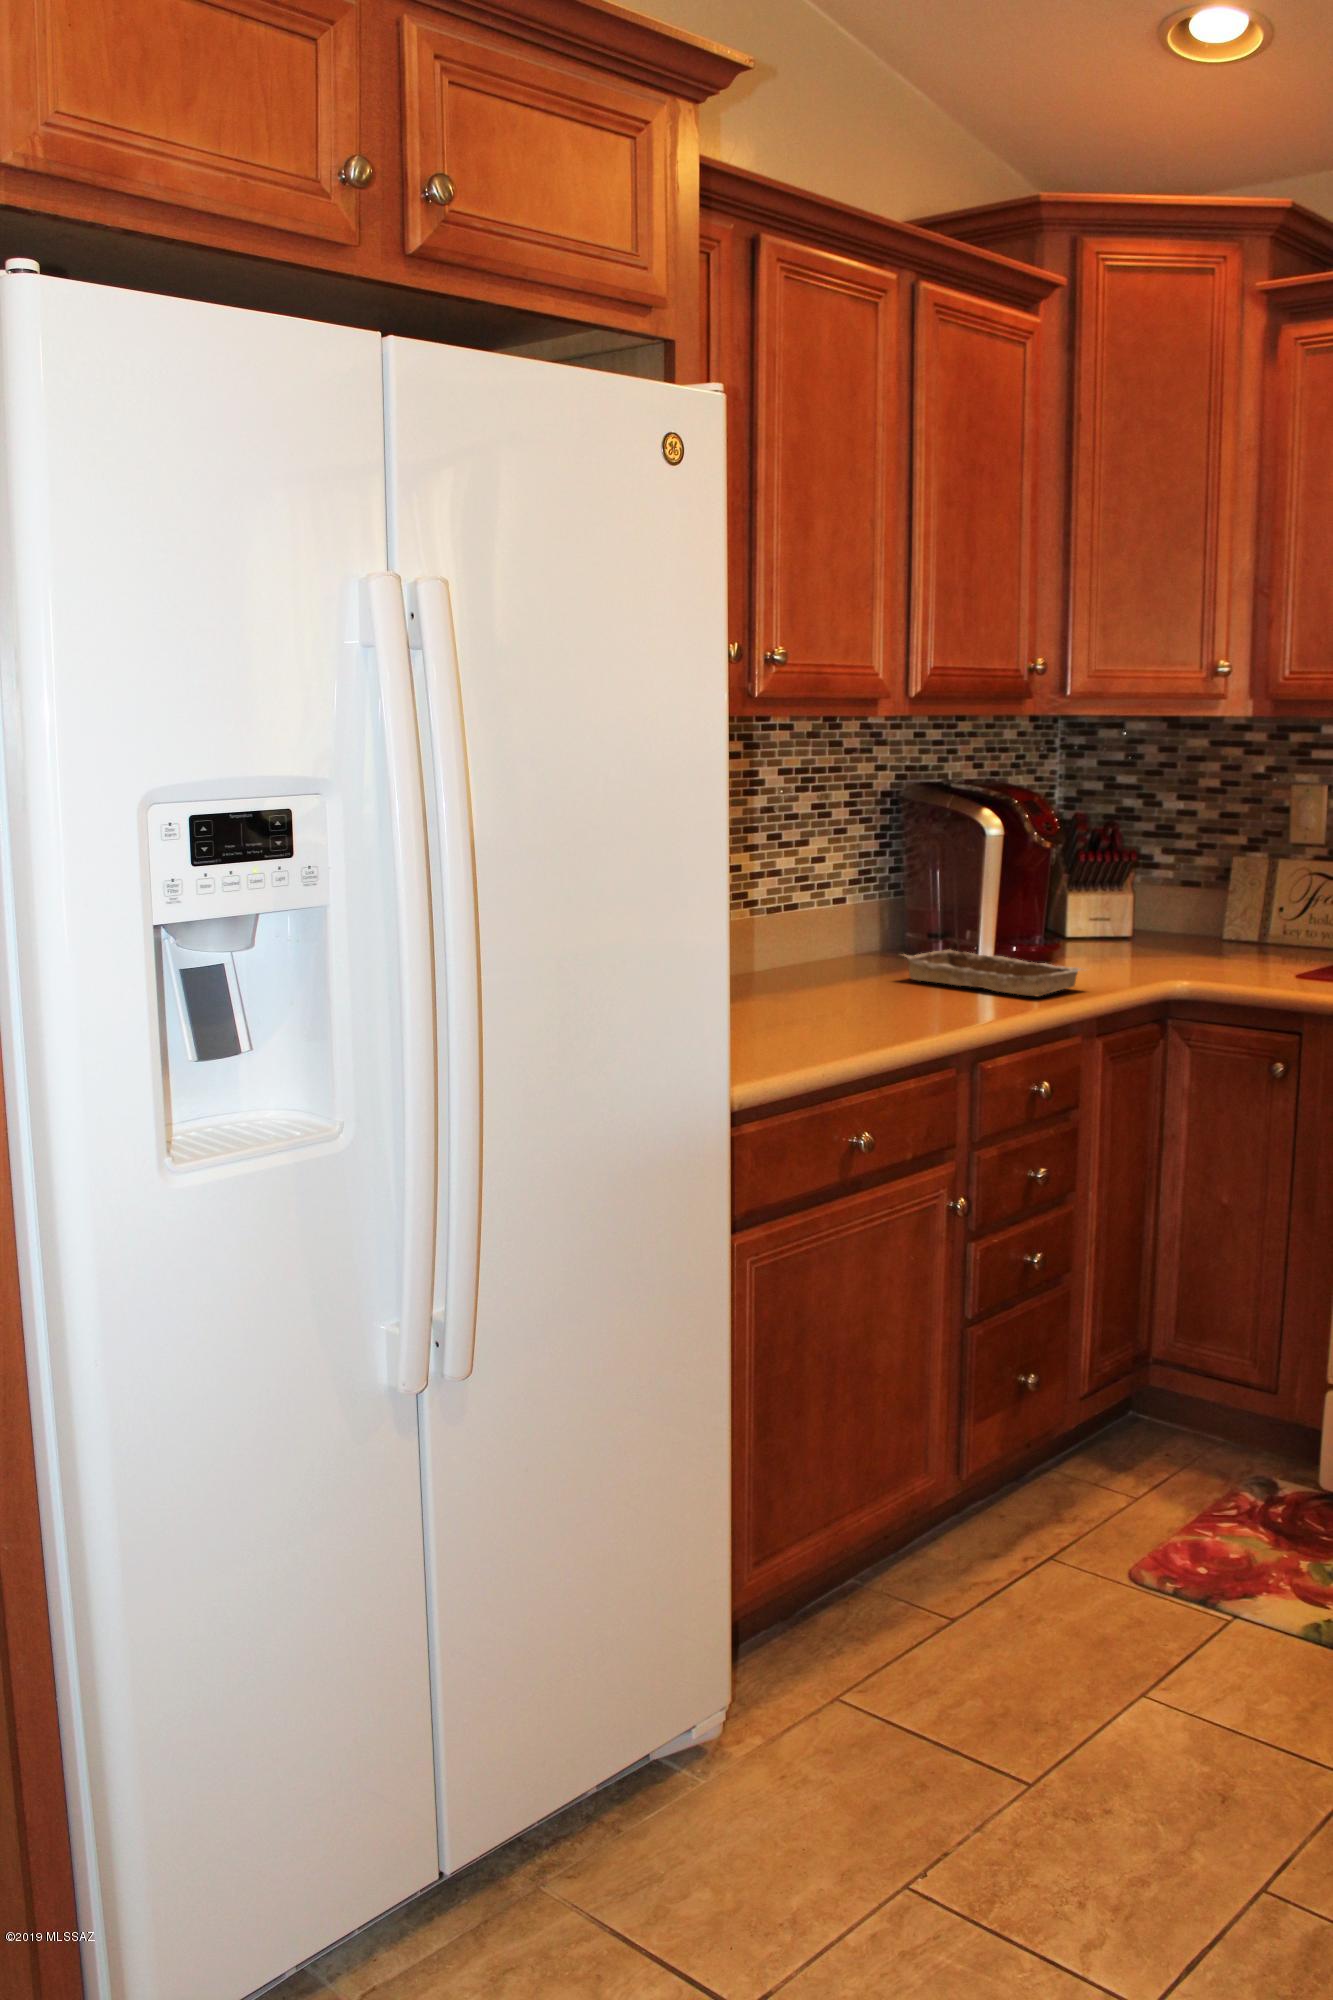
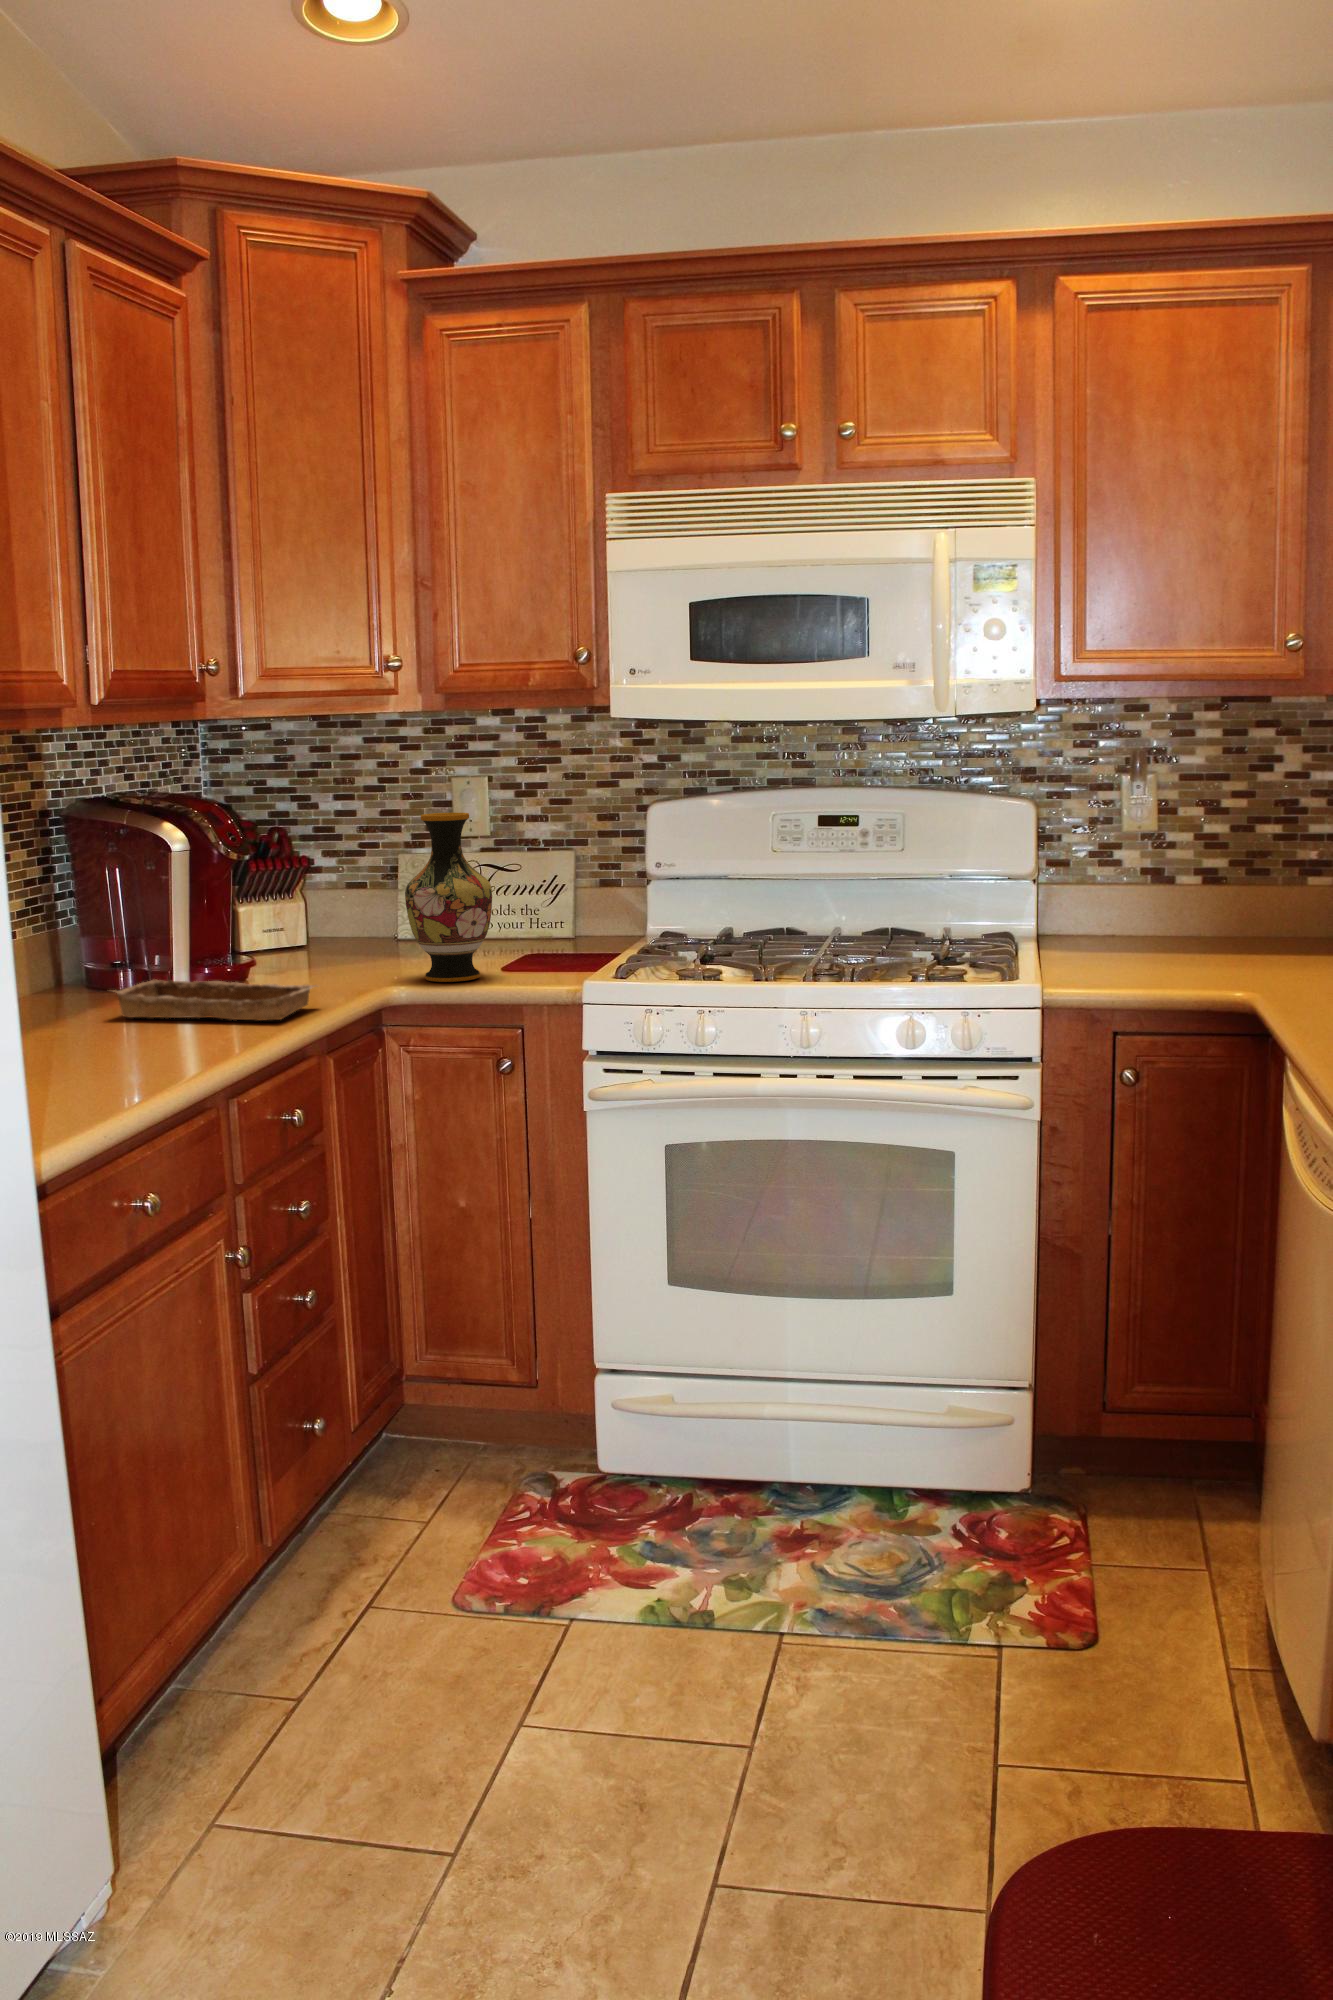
vase: none [1198,815,1287,981] -> present [405,813,492,982]

